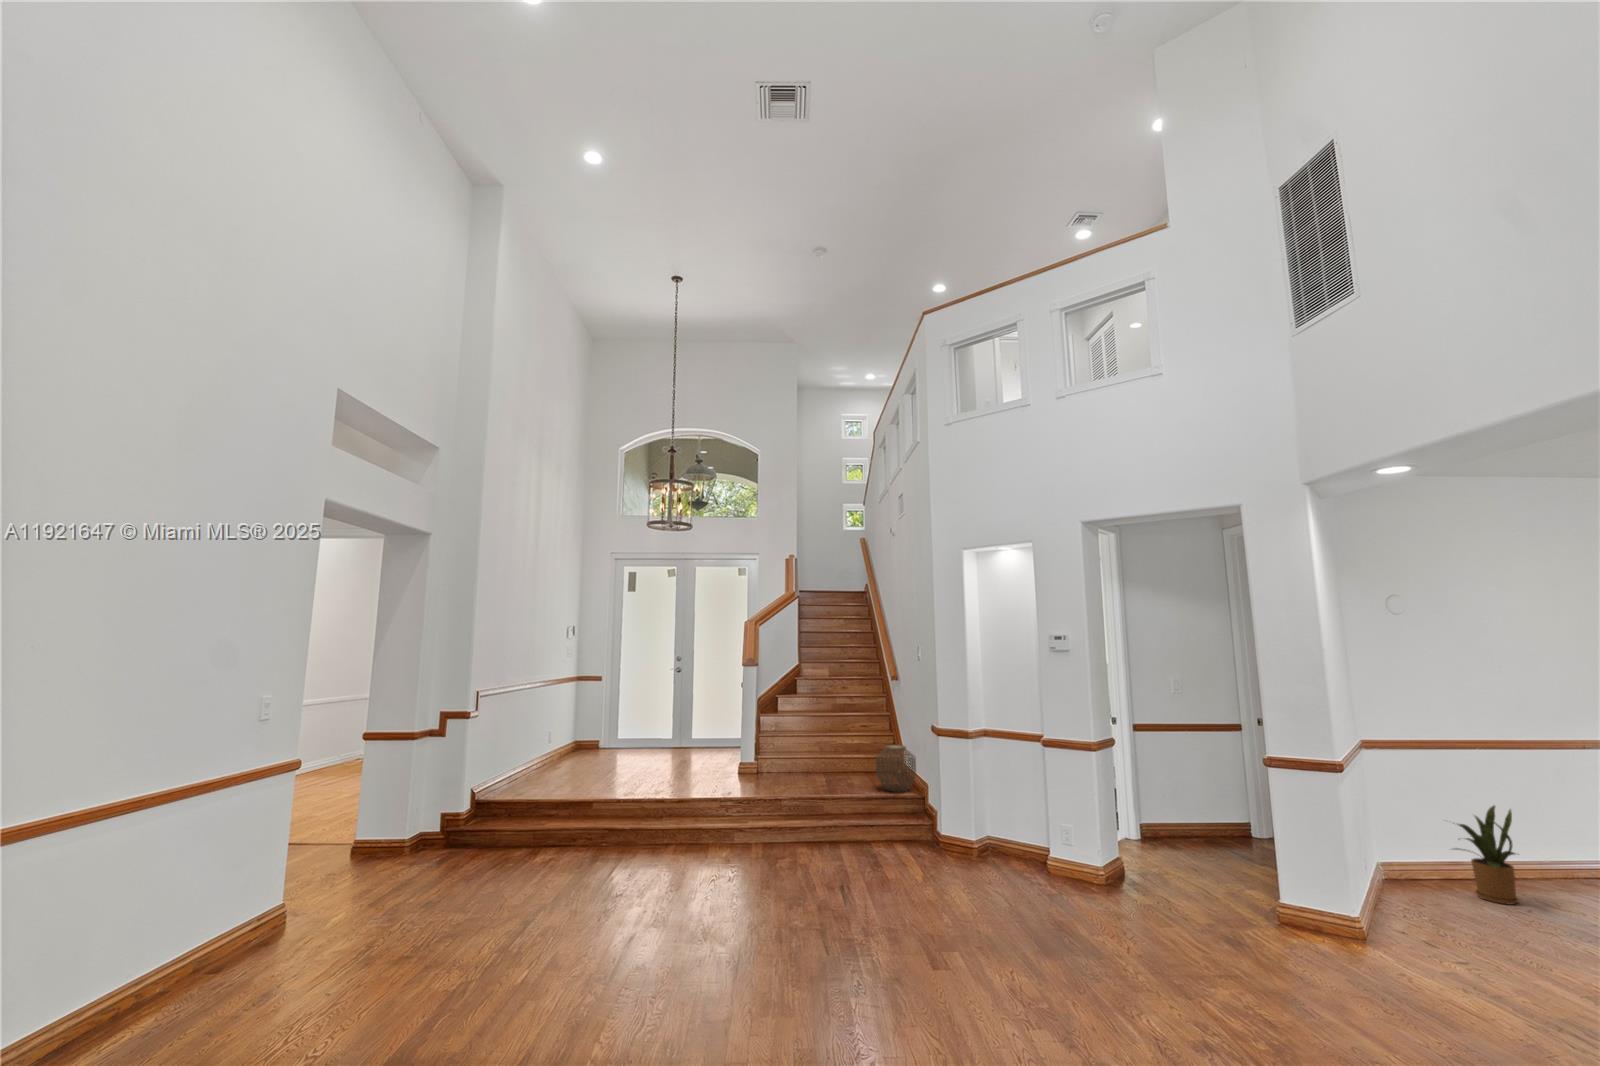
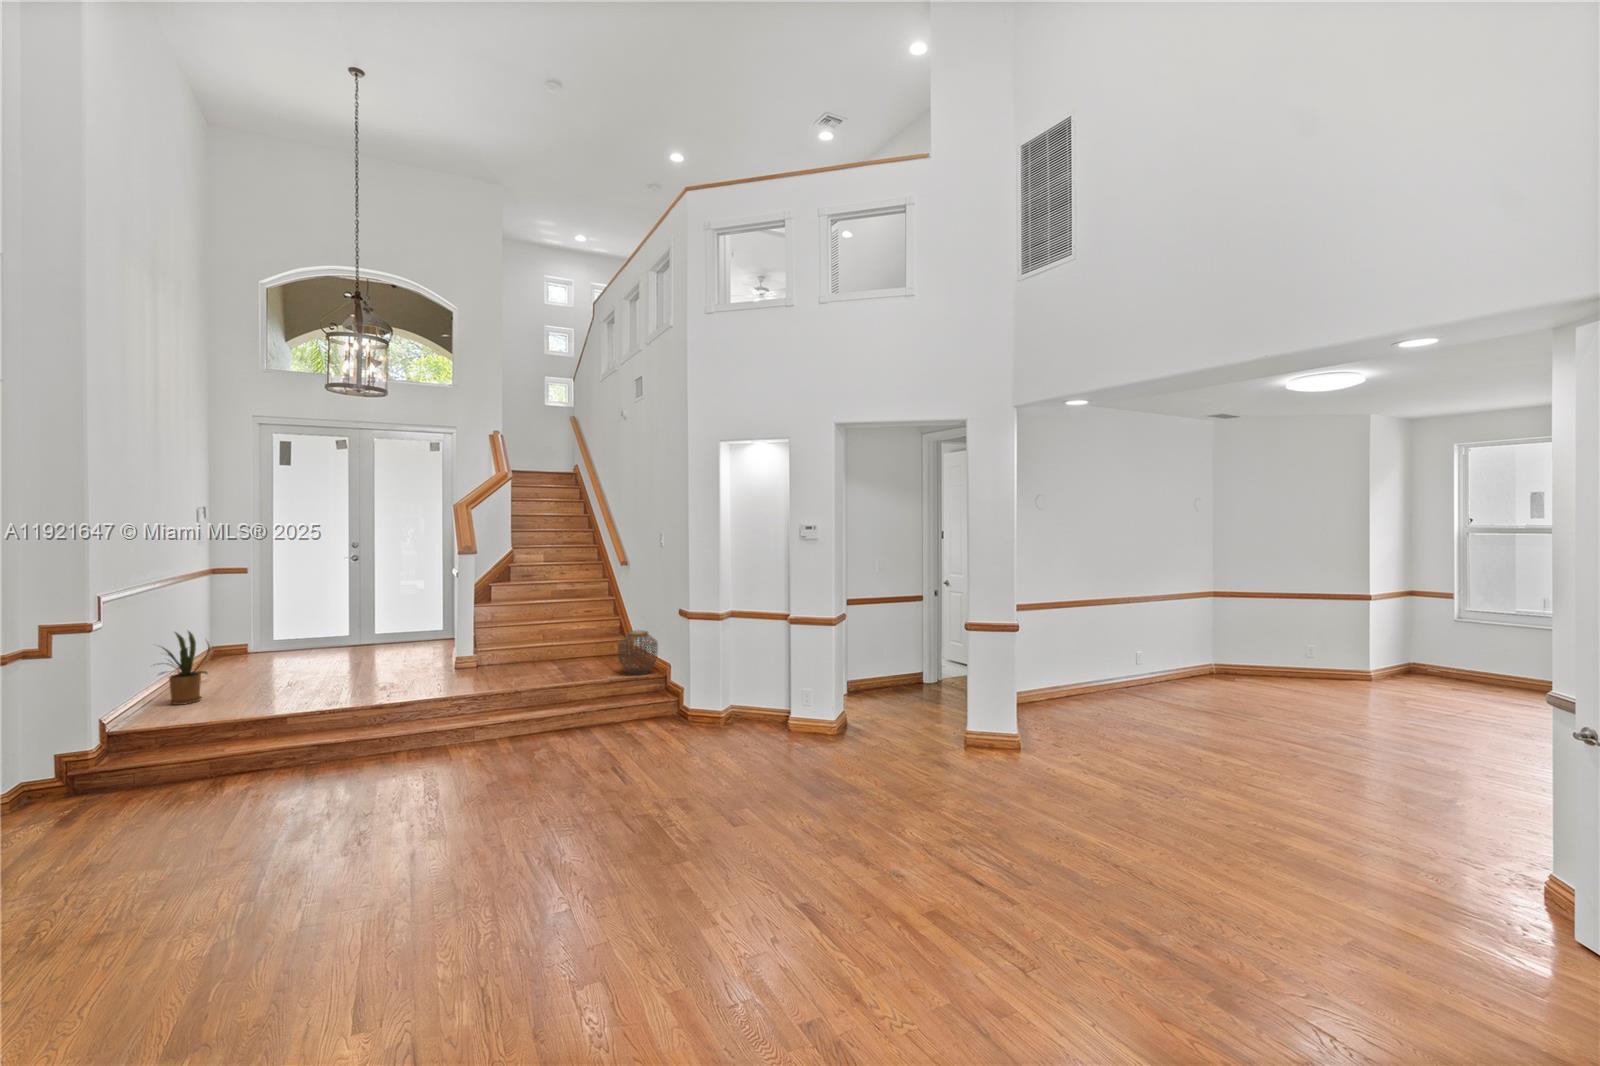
house plant: present [1455,806,1519,905] -> present [161,632,210,705]

